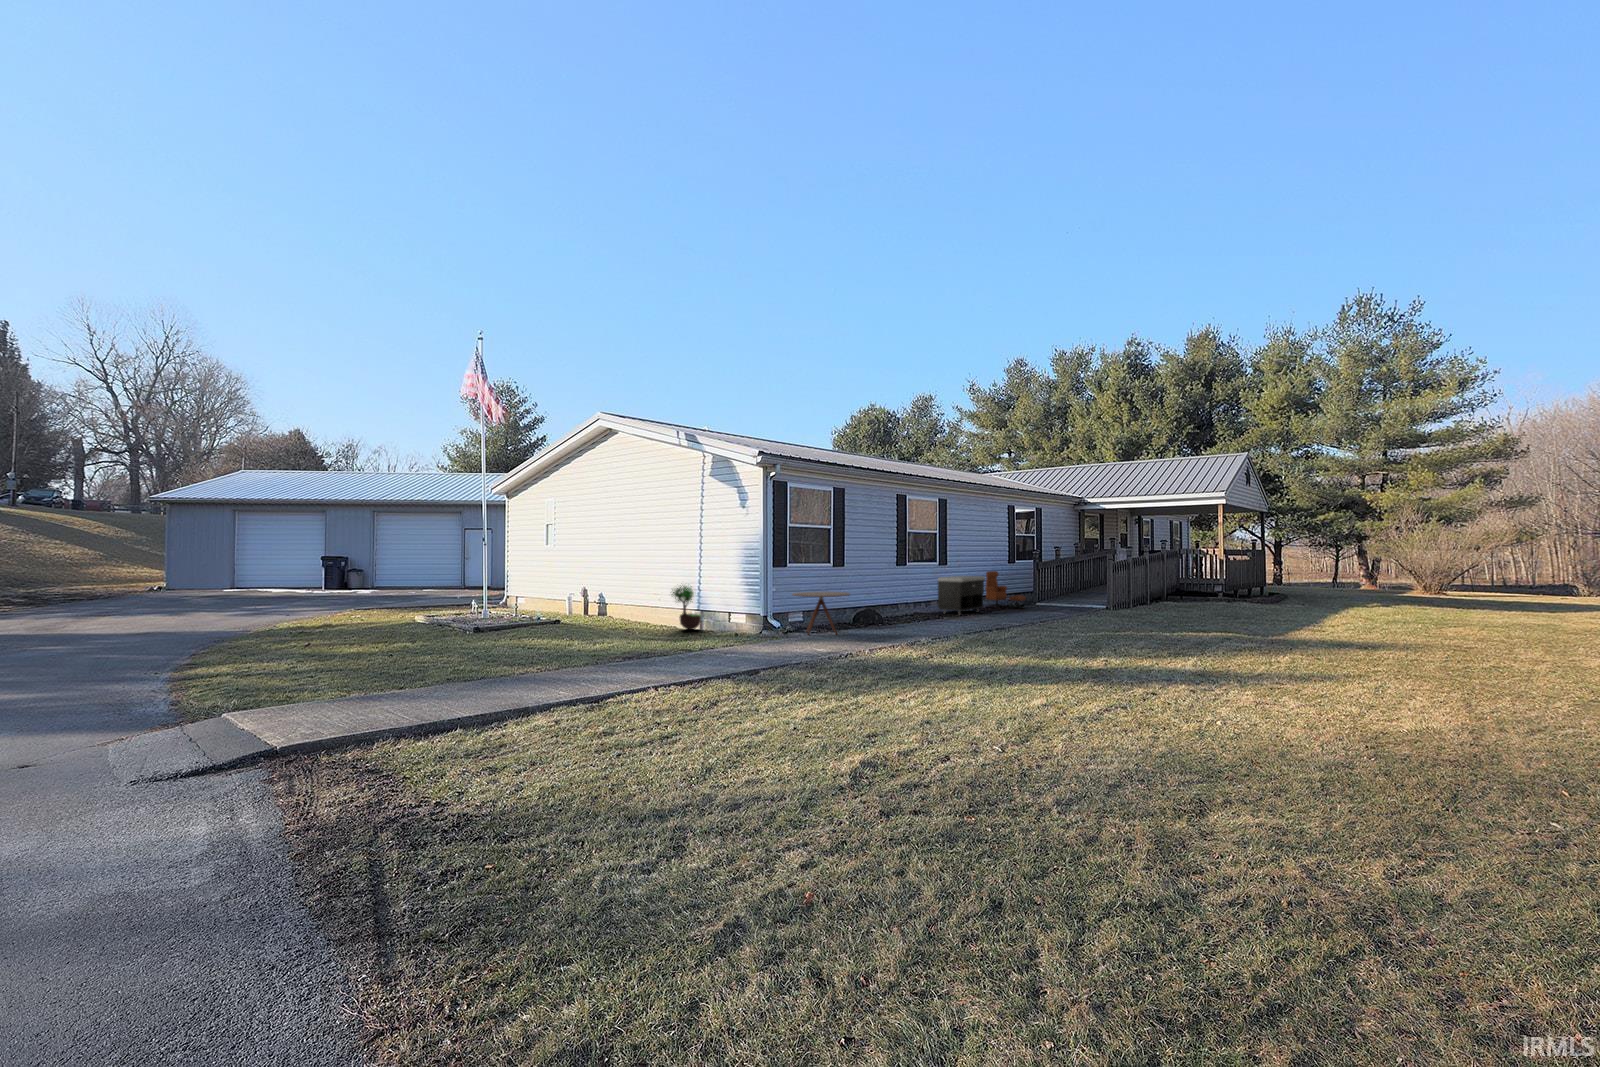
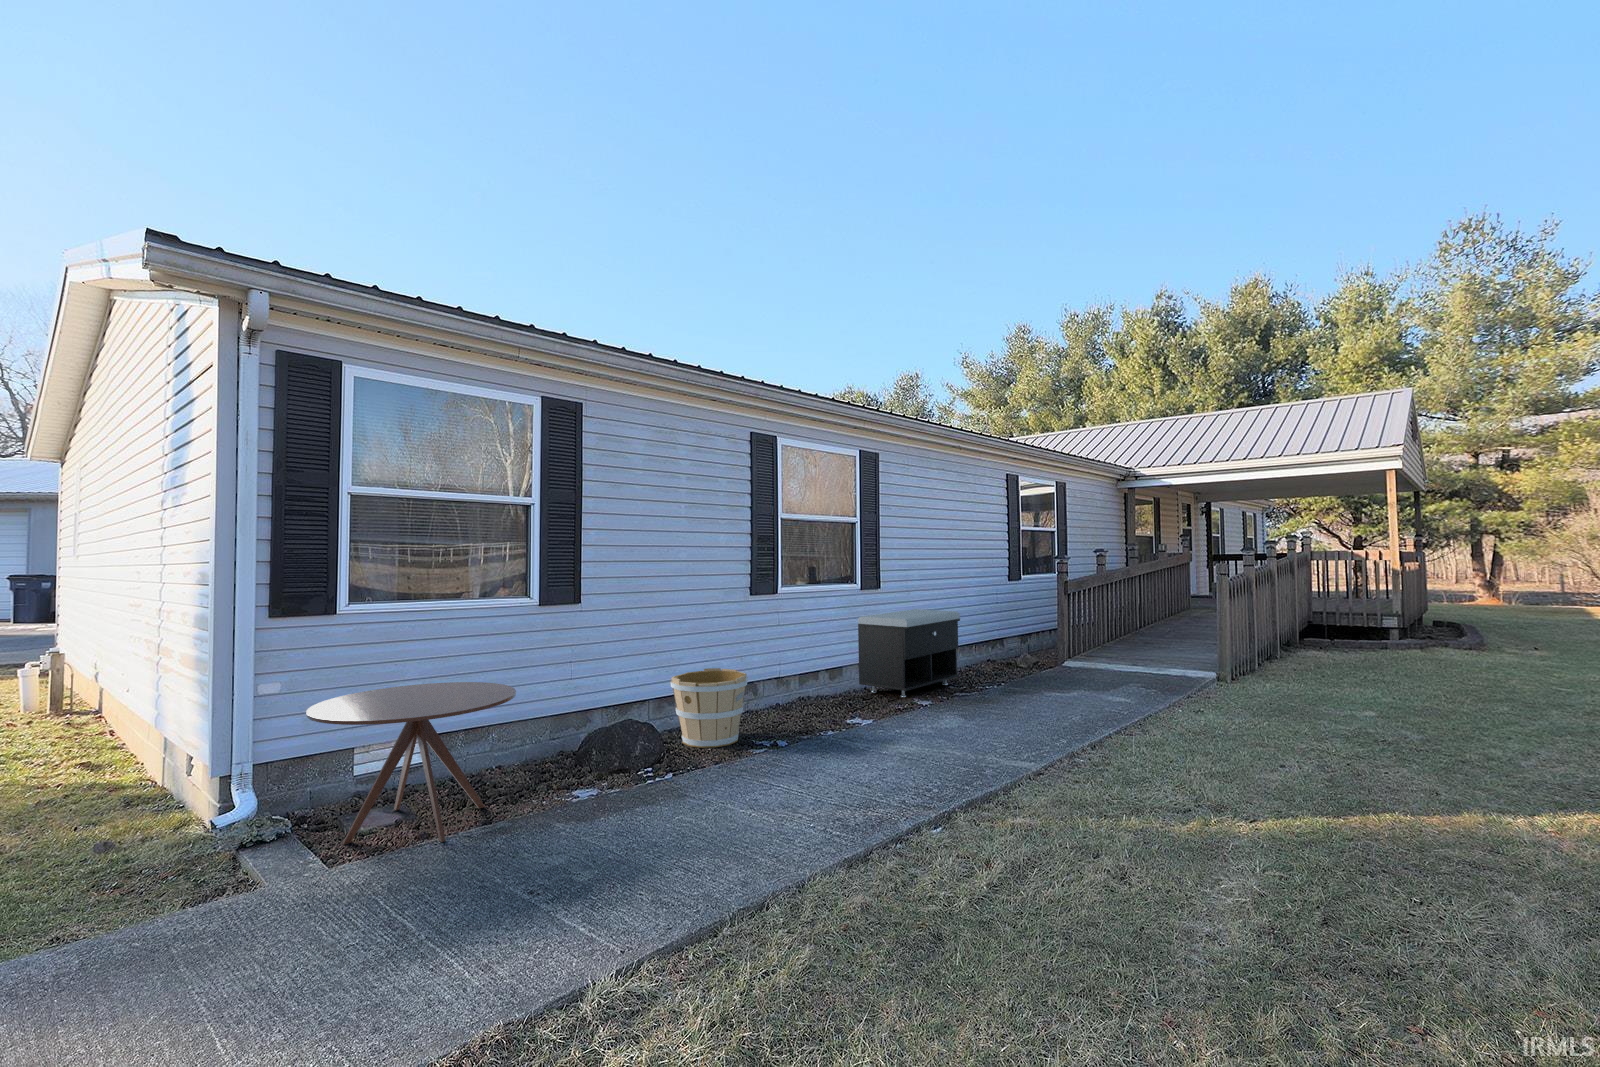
lounge chair: present [985,571,1026,608] -> none [963,597,1046,674]
potted tree: present [672,586,701,630] -> none [30,650,146,792]
wooden bucket: none [873,595,905,624] -> present [670,668,748,748]

